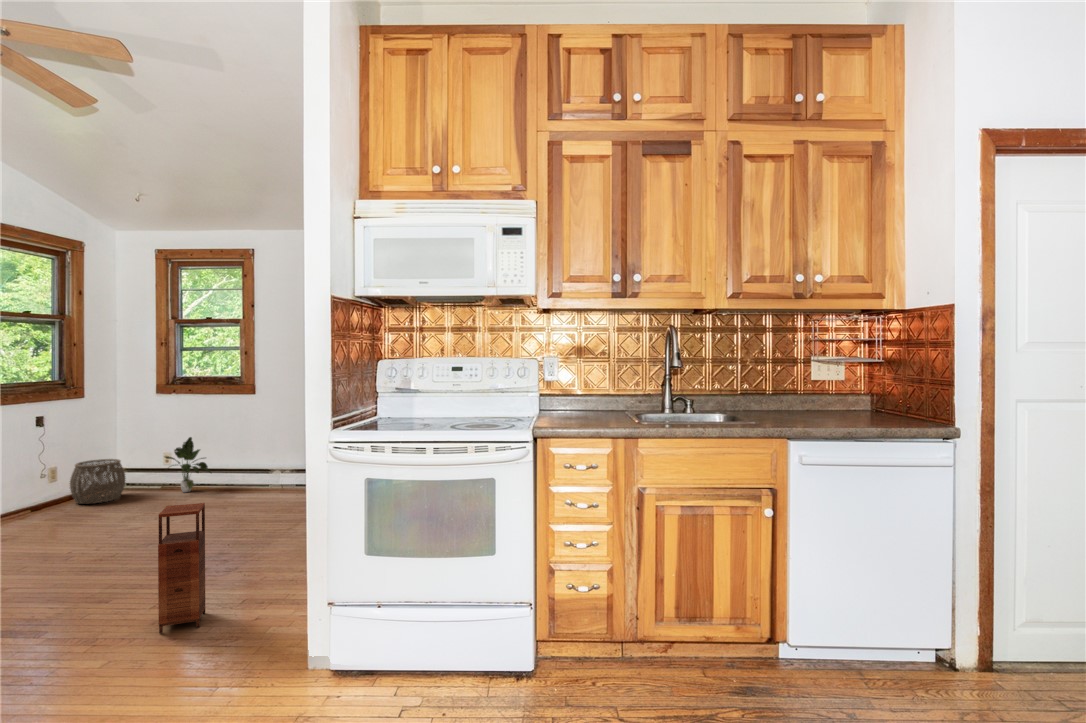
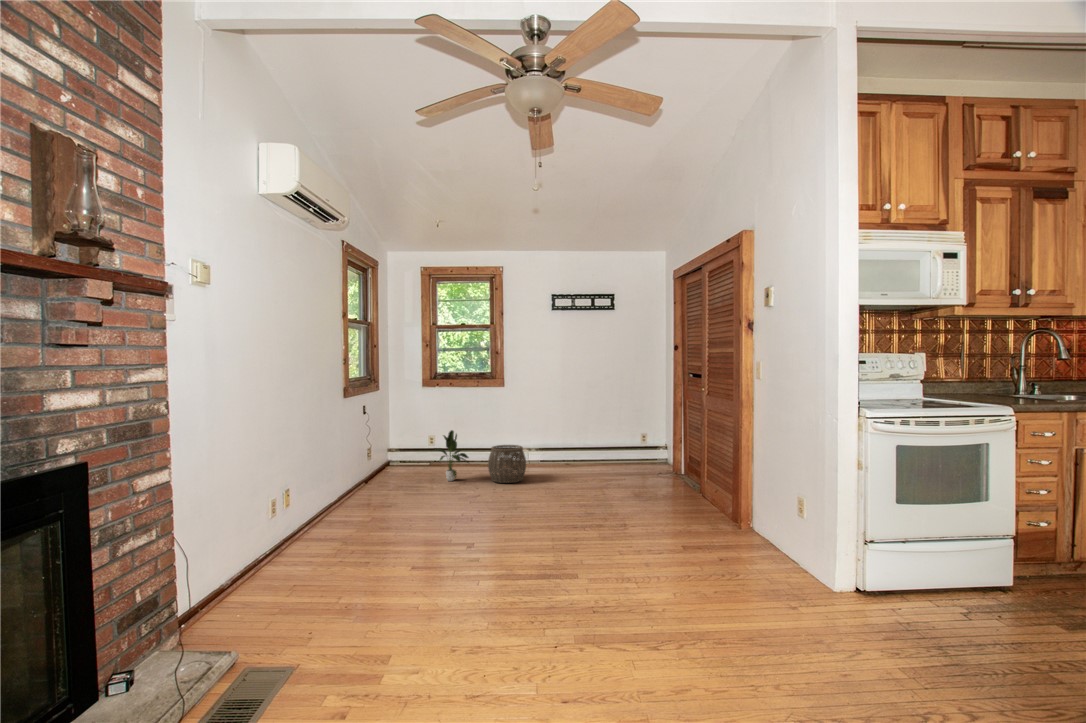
woven basket: present [70,459,126,504] -> present [488,445,526,483]
storage cabinet: present [158,503,205,633] -> none [662,474,703,577]

